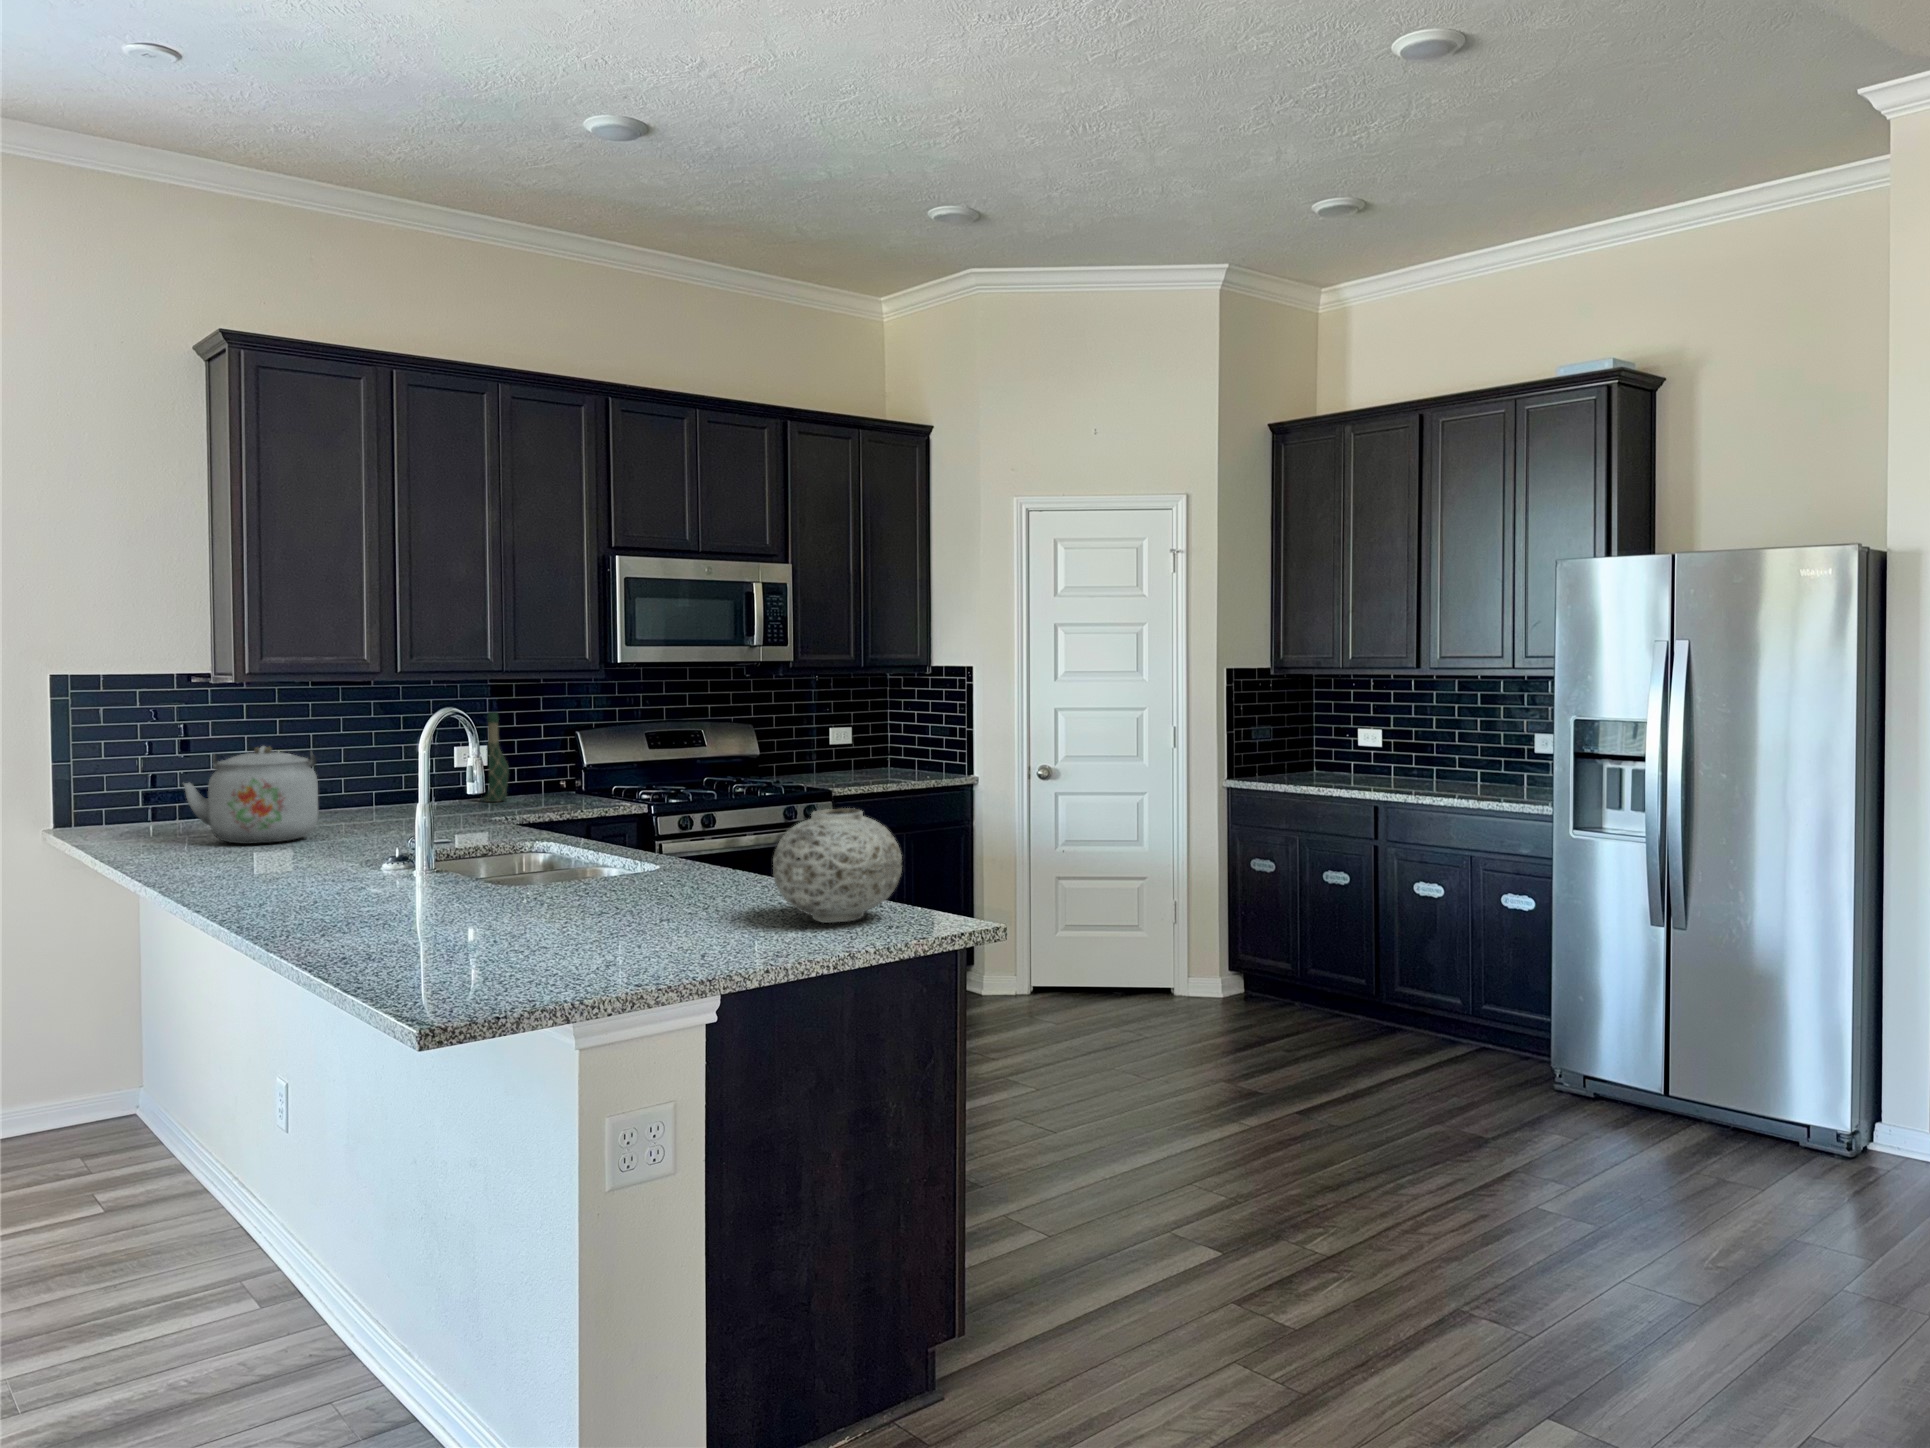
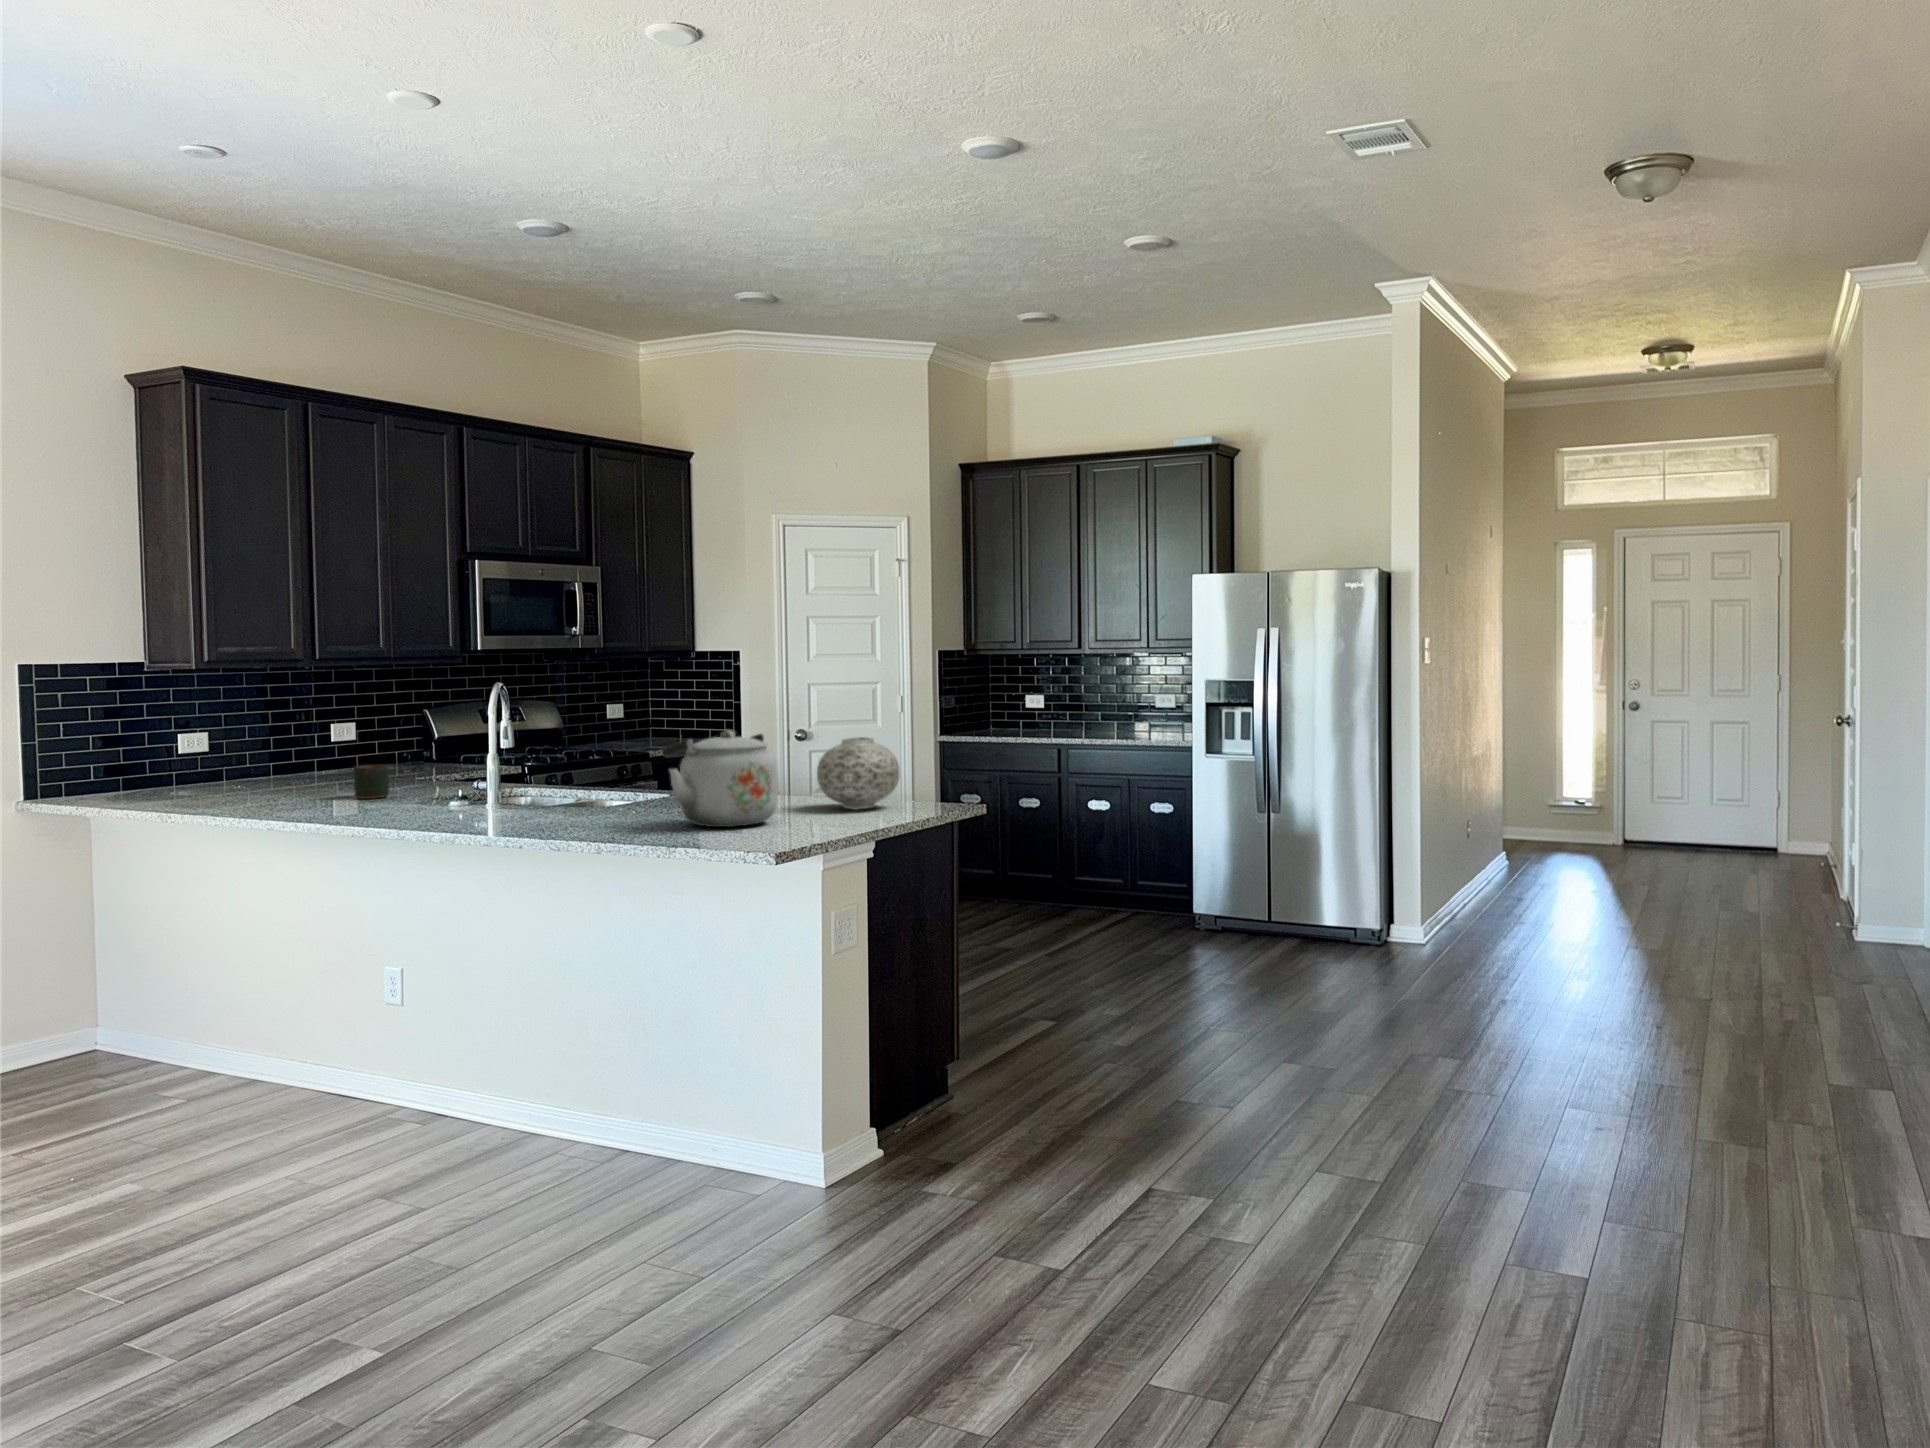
wine bottle: present [483,712,509,802] -> none [359,693,386,771]
kettle: present [184,746,318,844] -> present [662,730,778,827]
mug: none [331,806,377,850] -> present [354,765,389,799]

